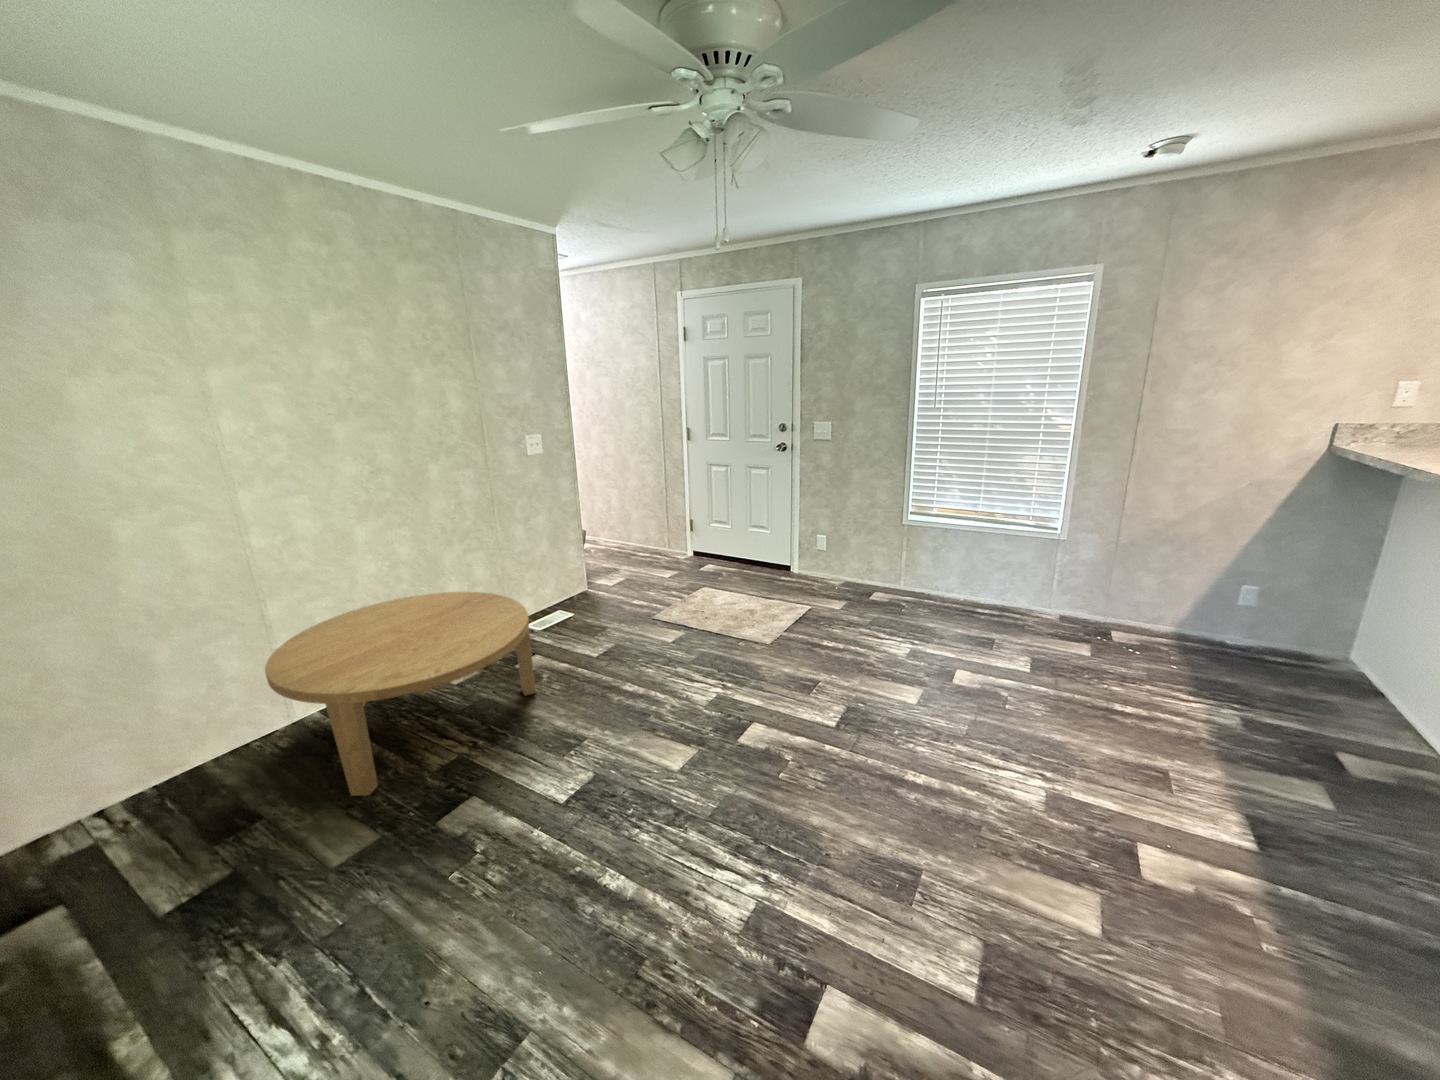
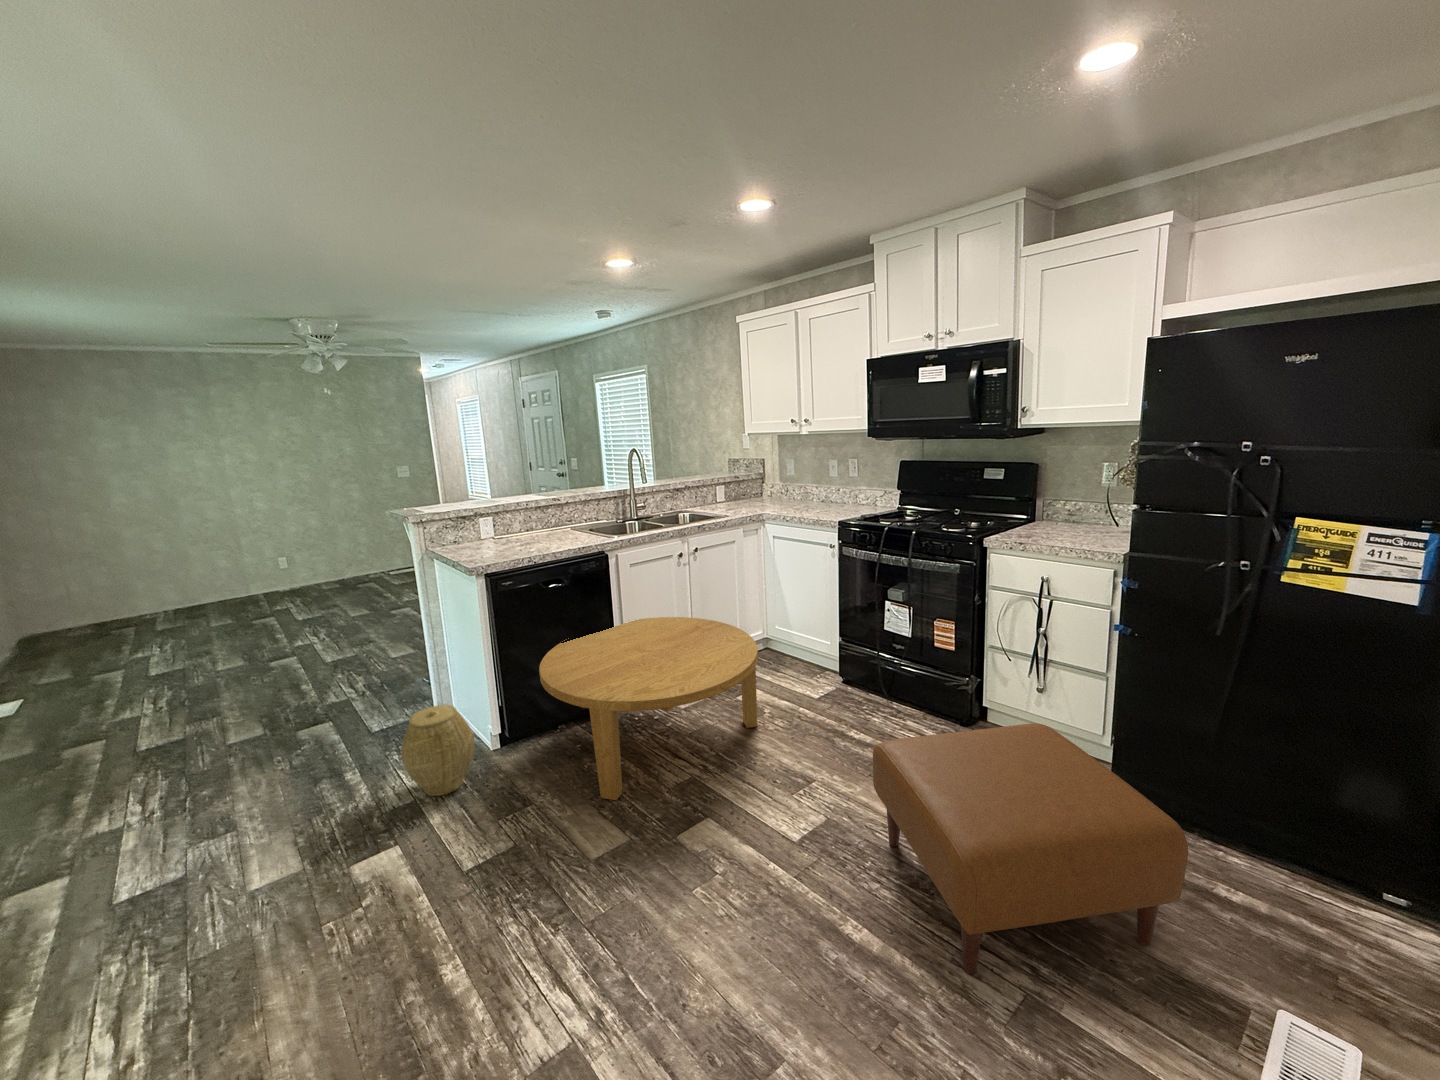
ottoman: none [632,661,879,896] -> present [873,723,1188,975]
woven basket: none [64,723,180,833] -> present [401,705,474,796]

